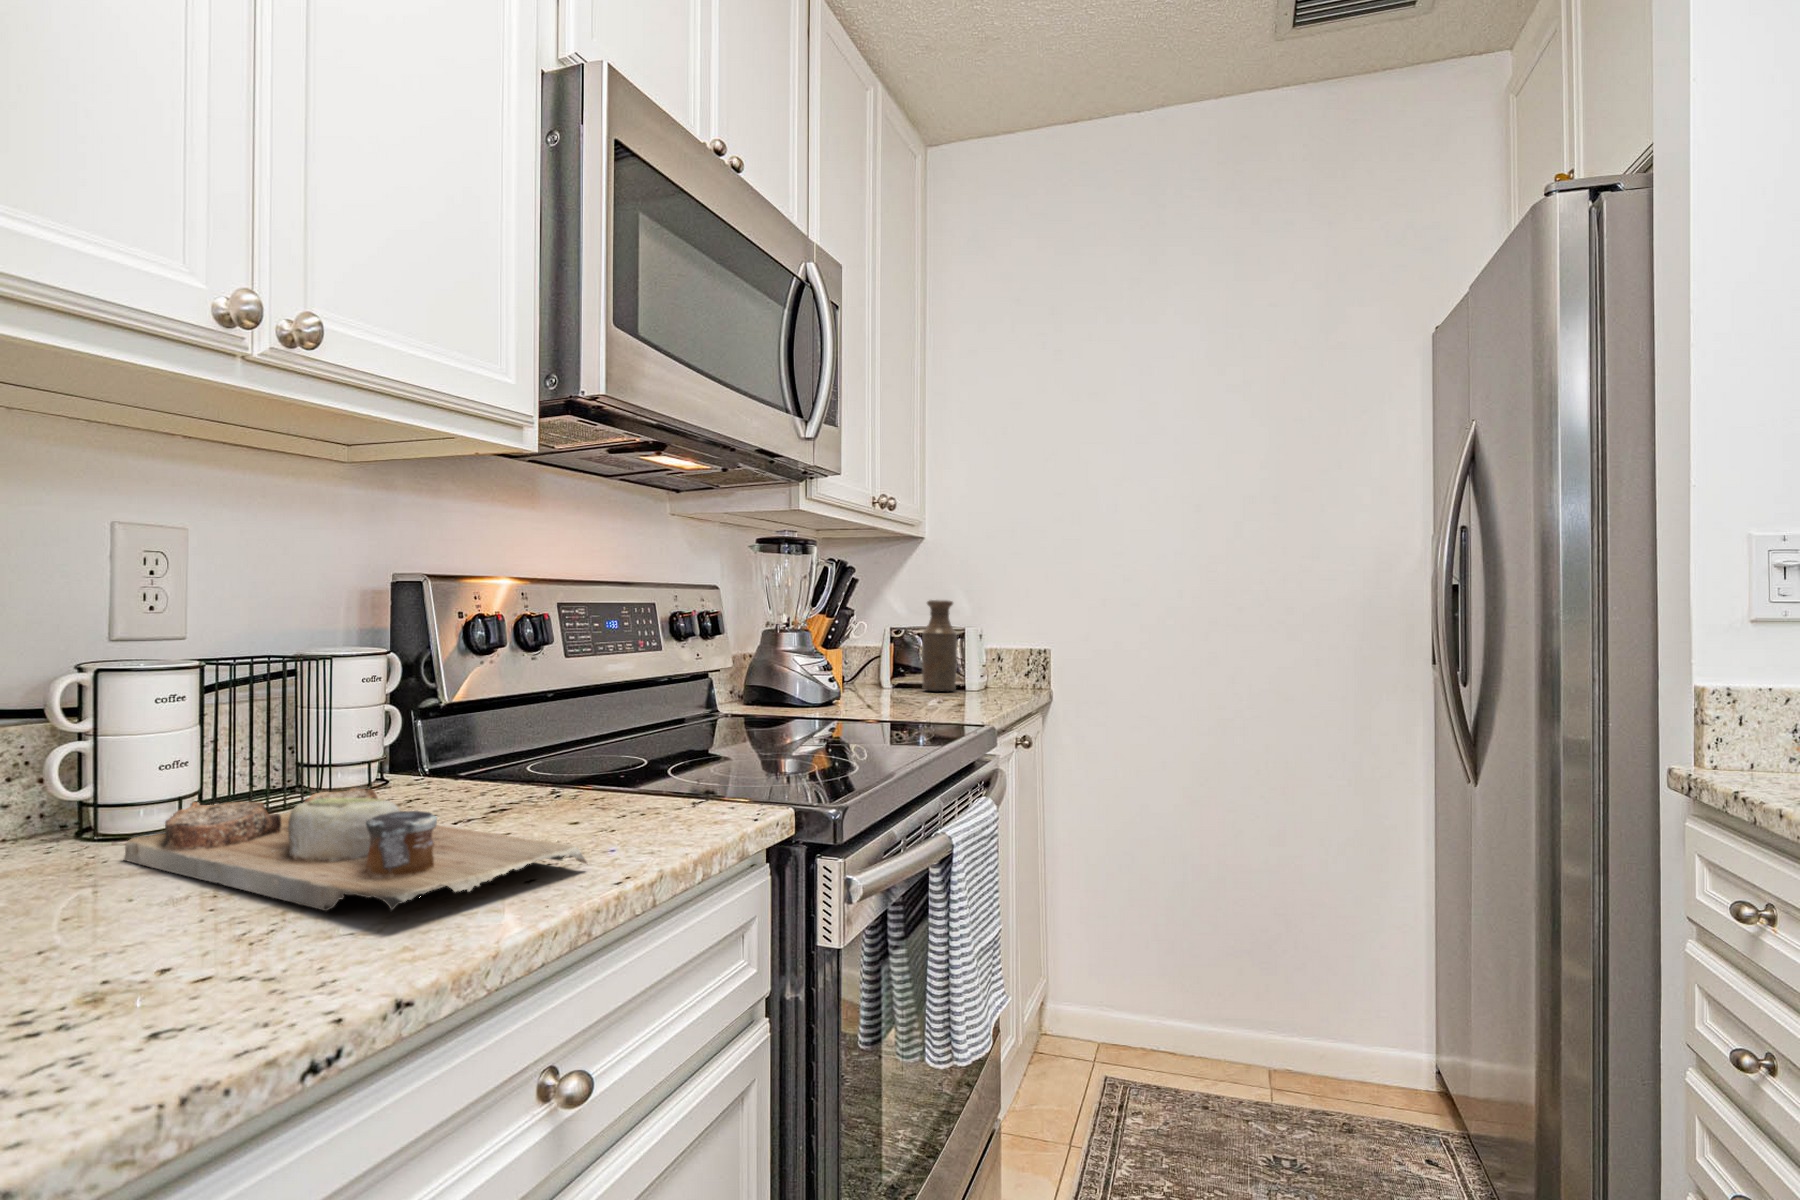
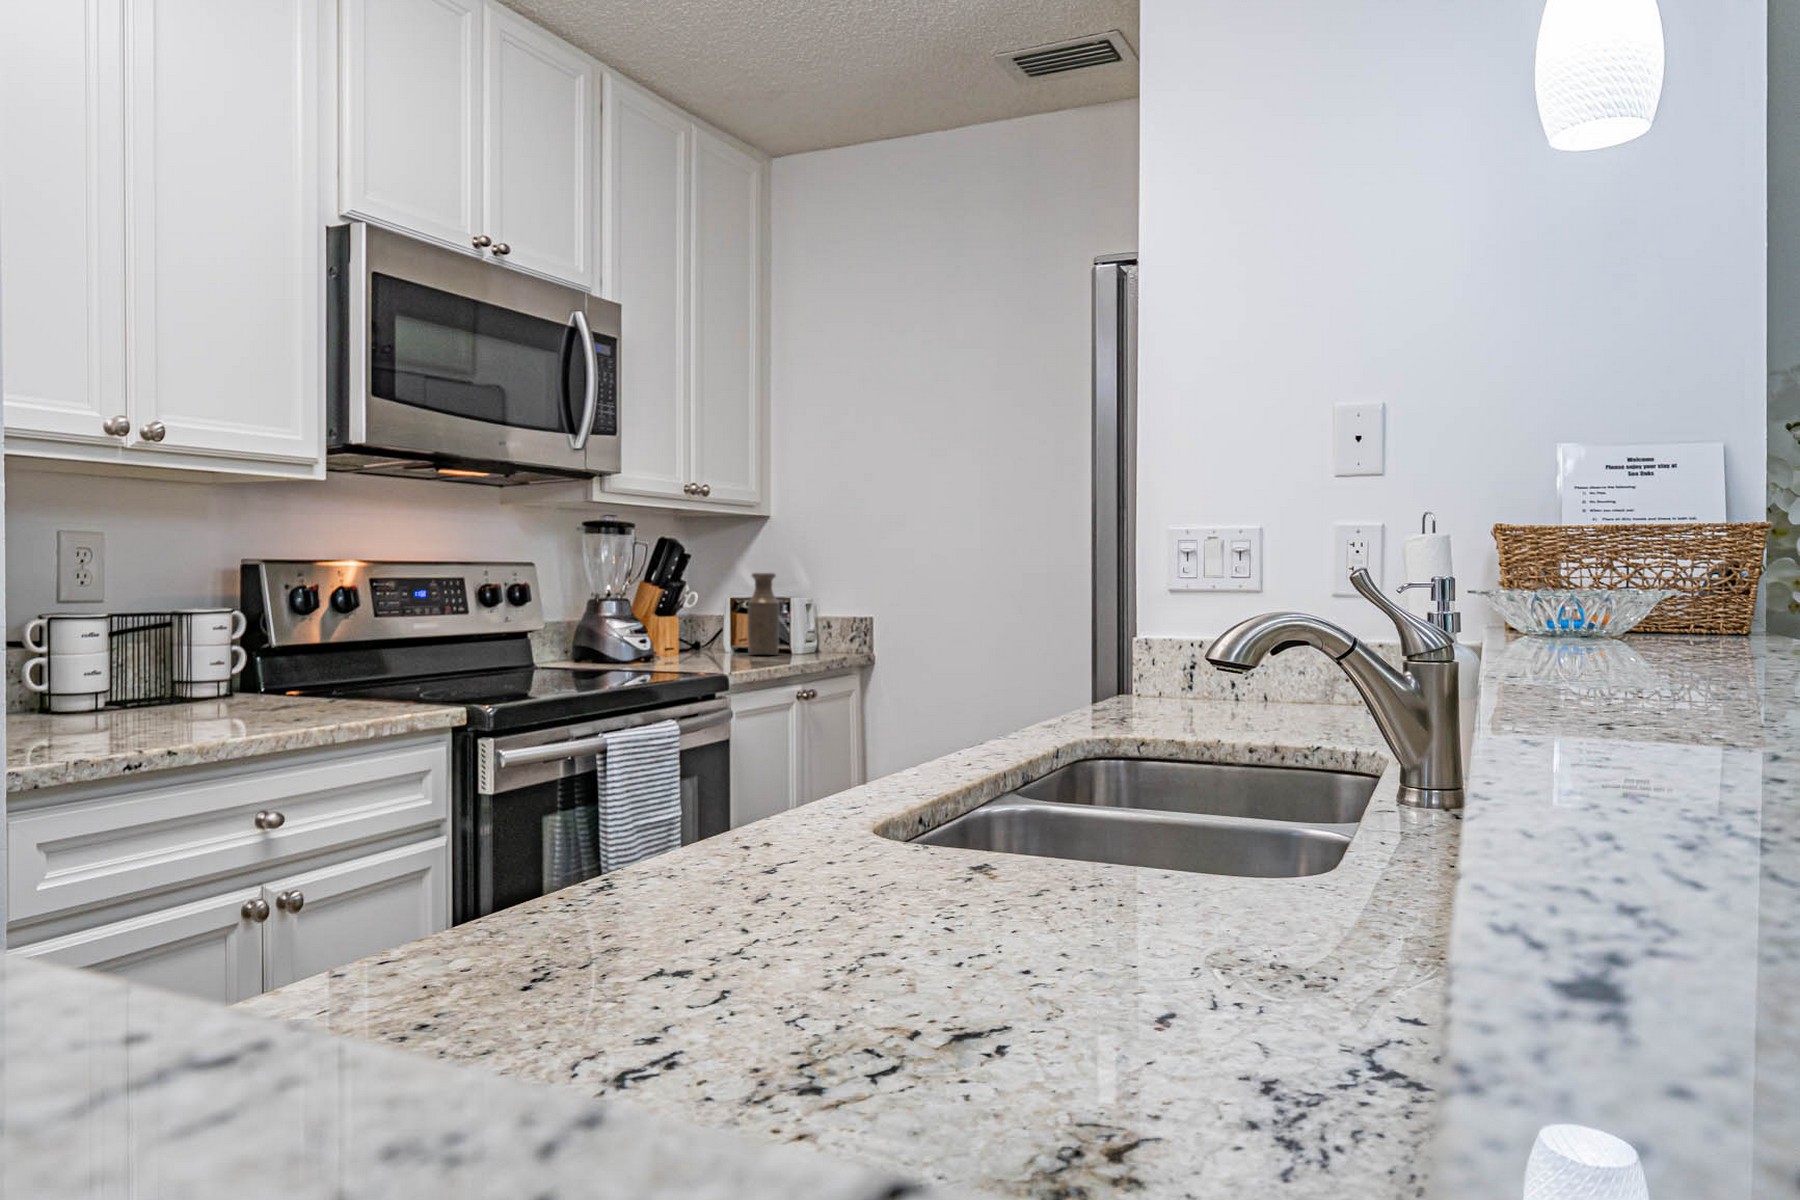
cutting board: present [124,788,587,911] -> none [67,685,297,731]

